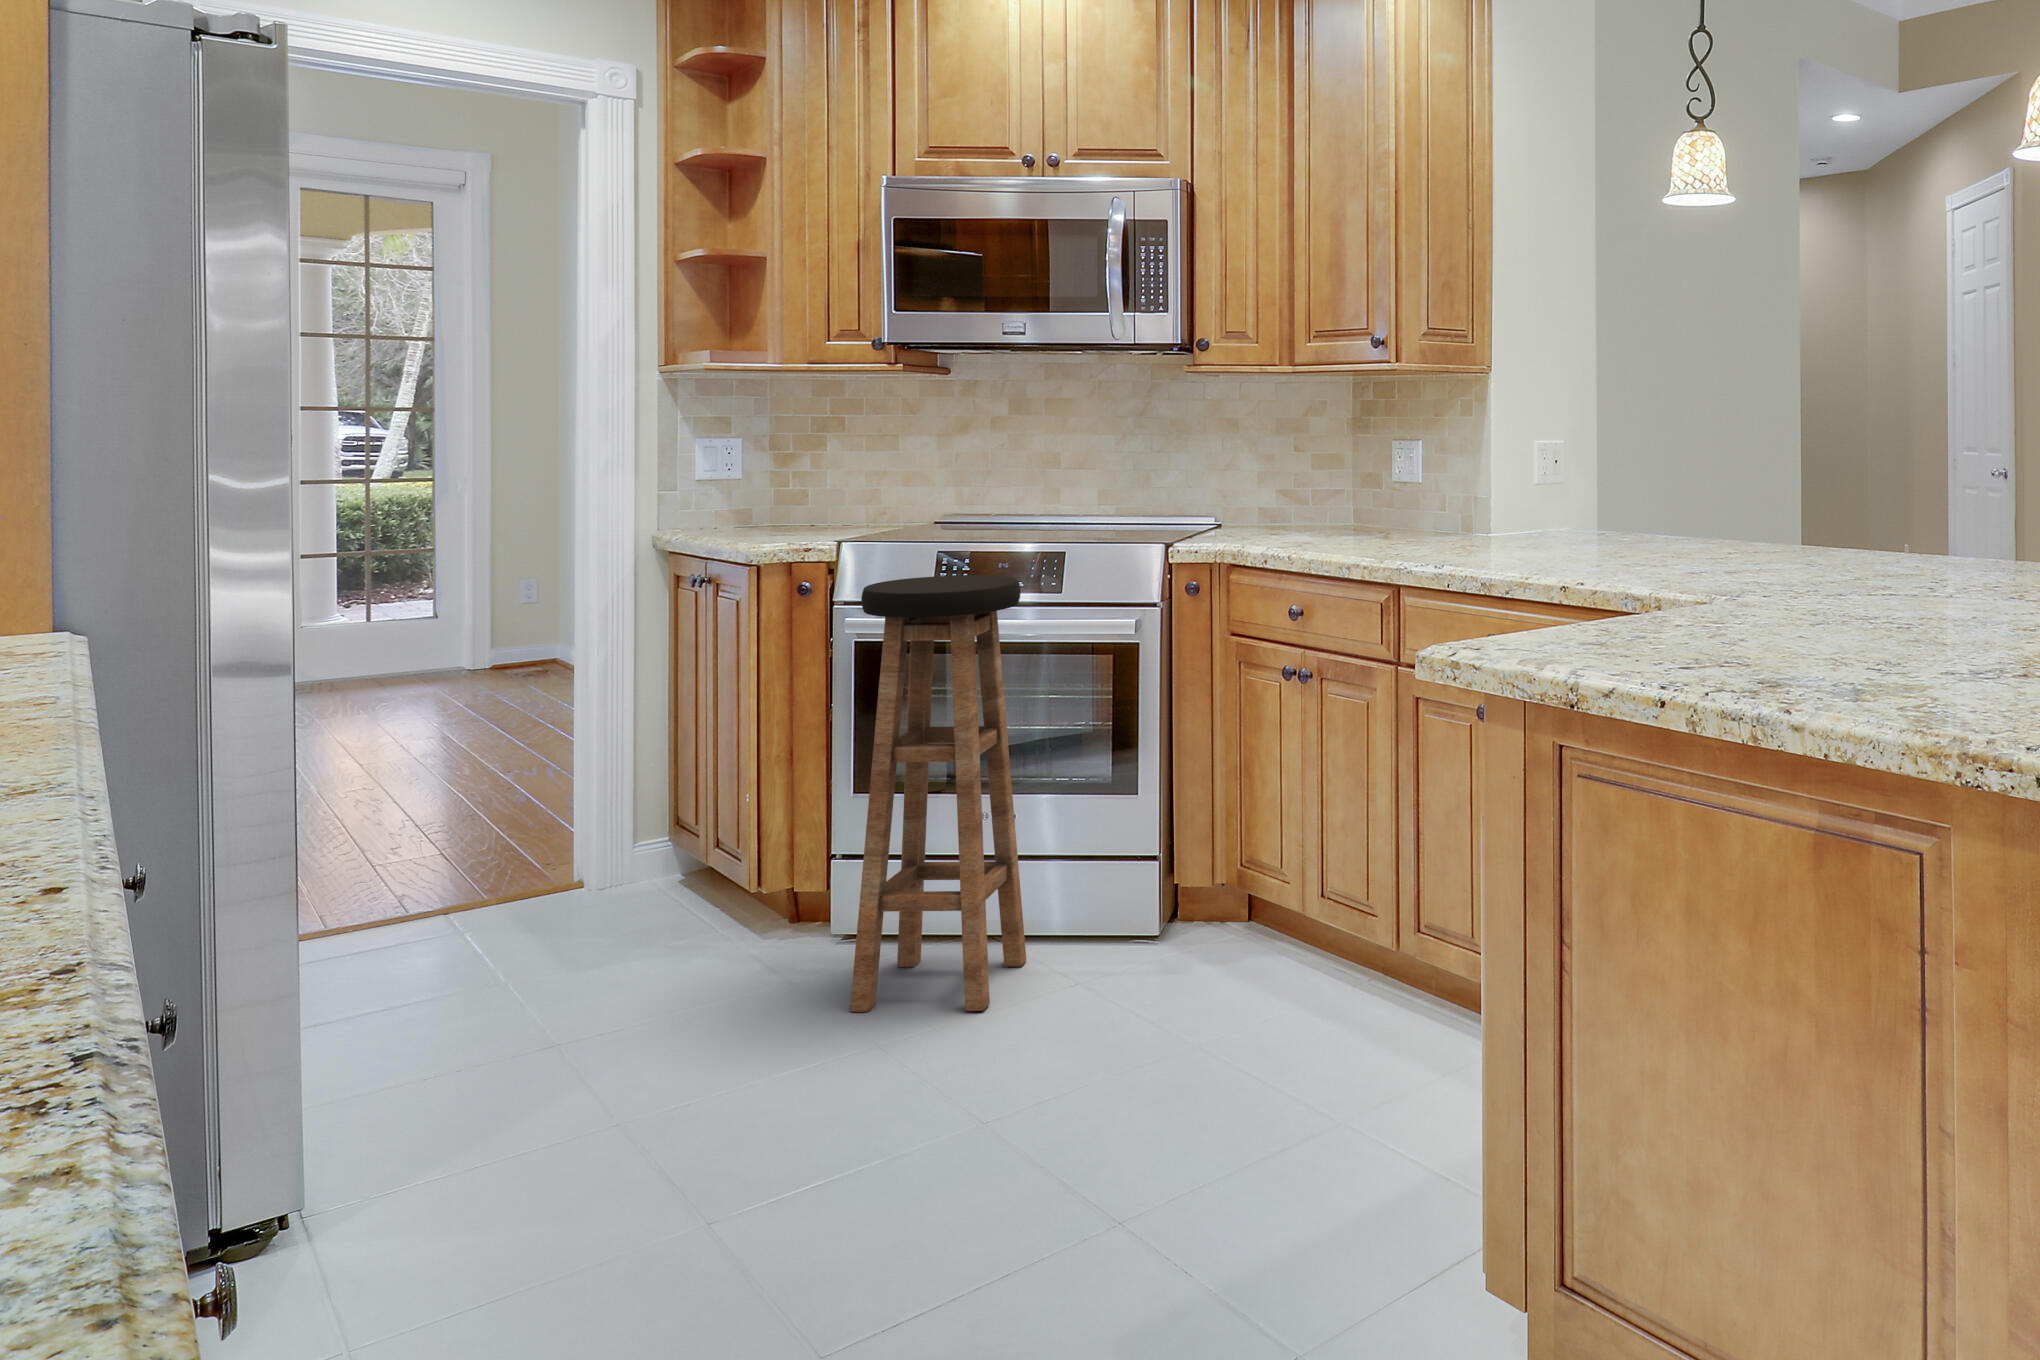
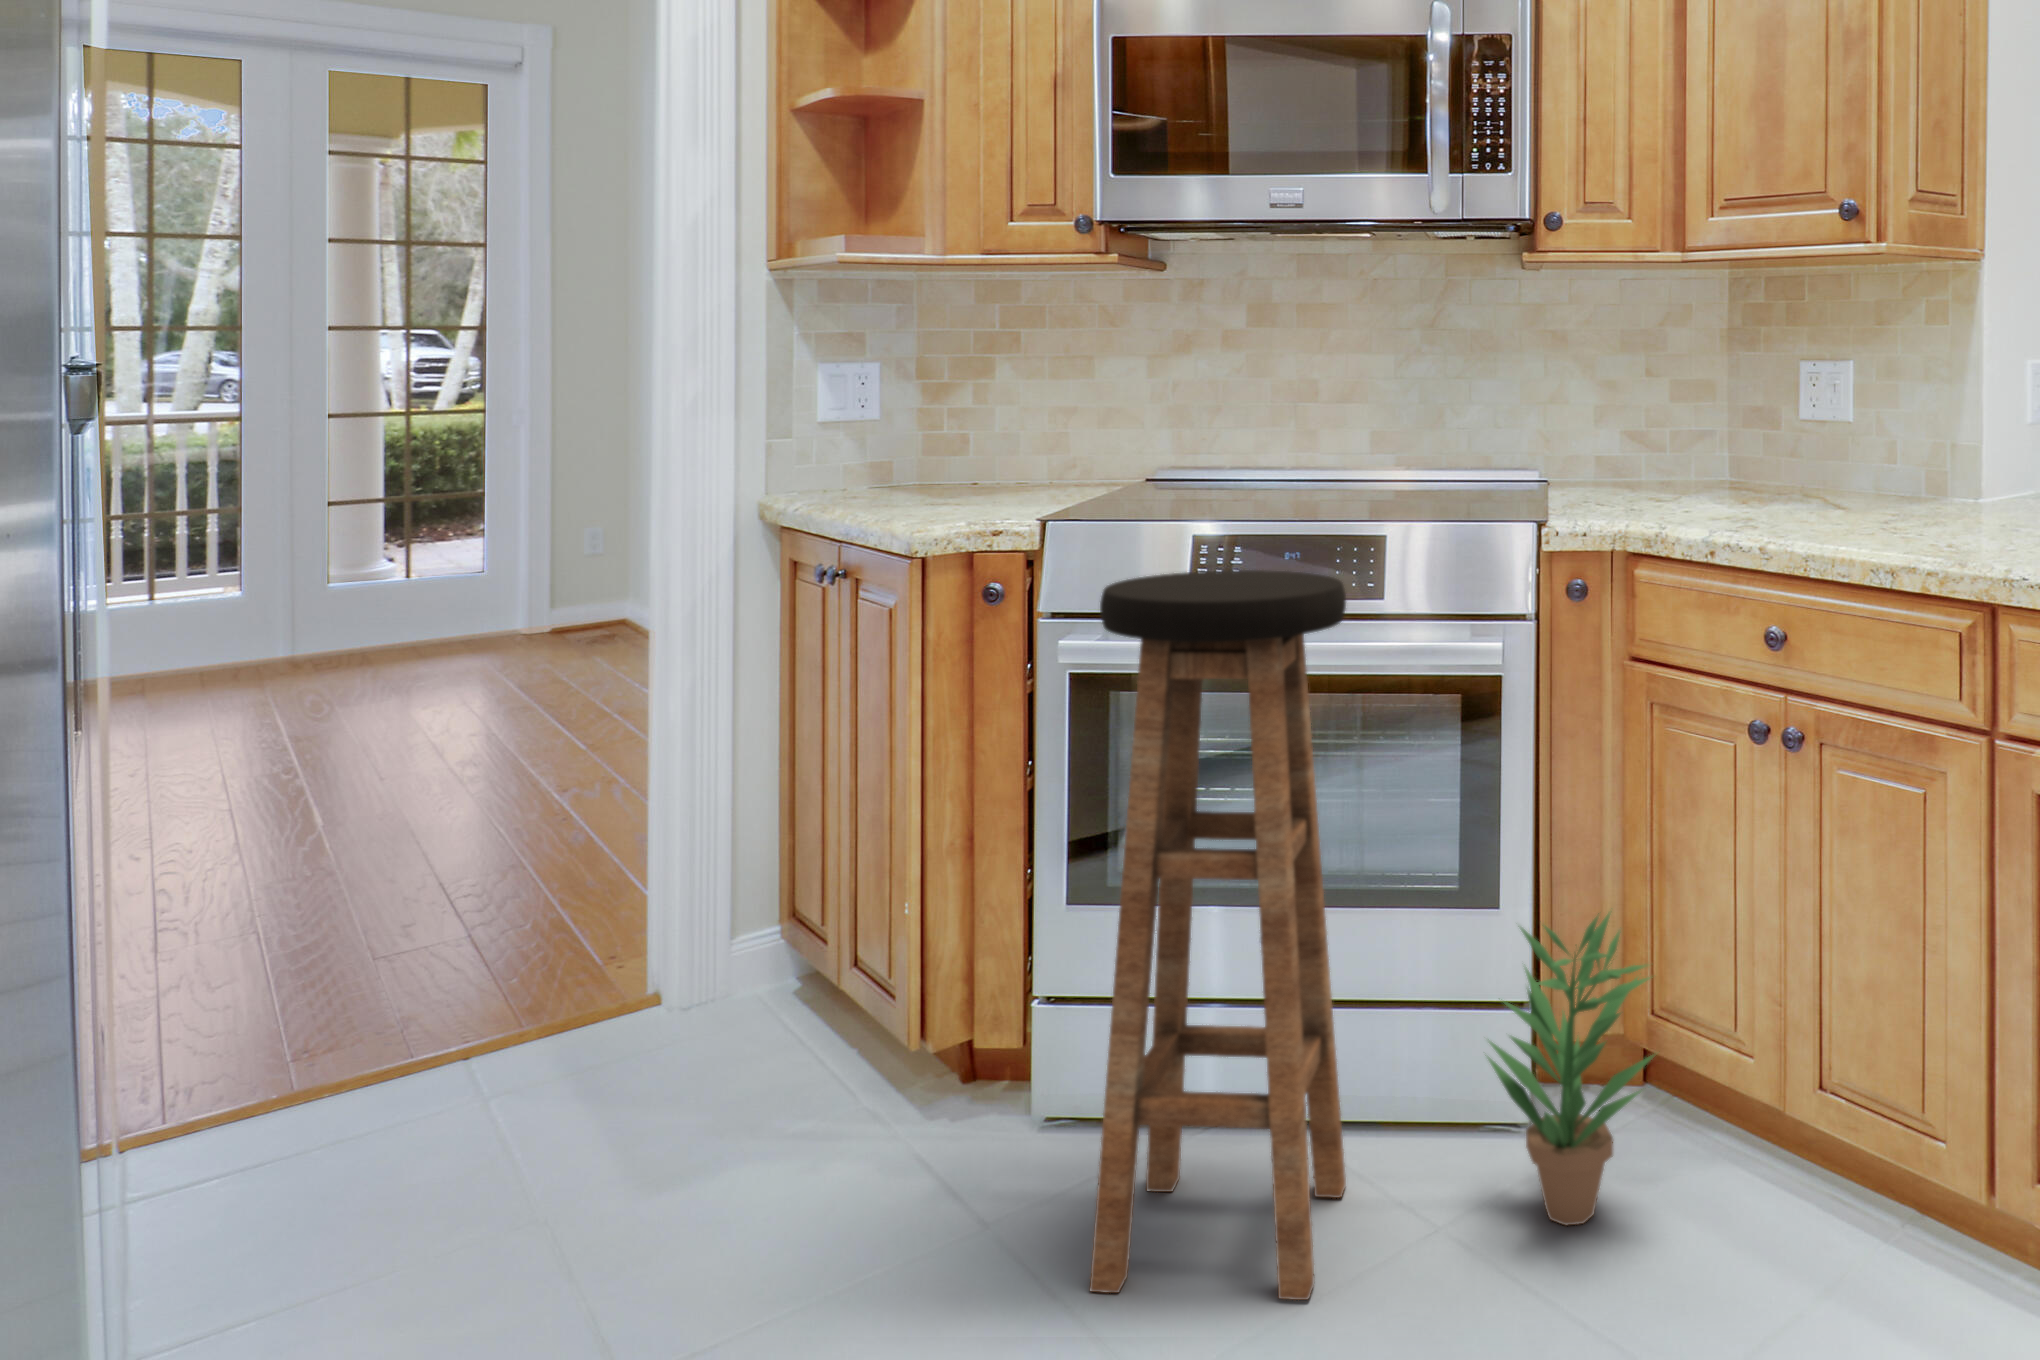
potted plant: none [1110,779,1216,975] -> present [1485,913,1654,1225]

